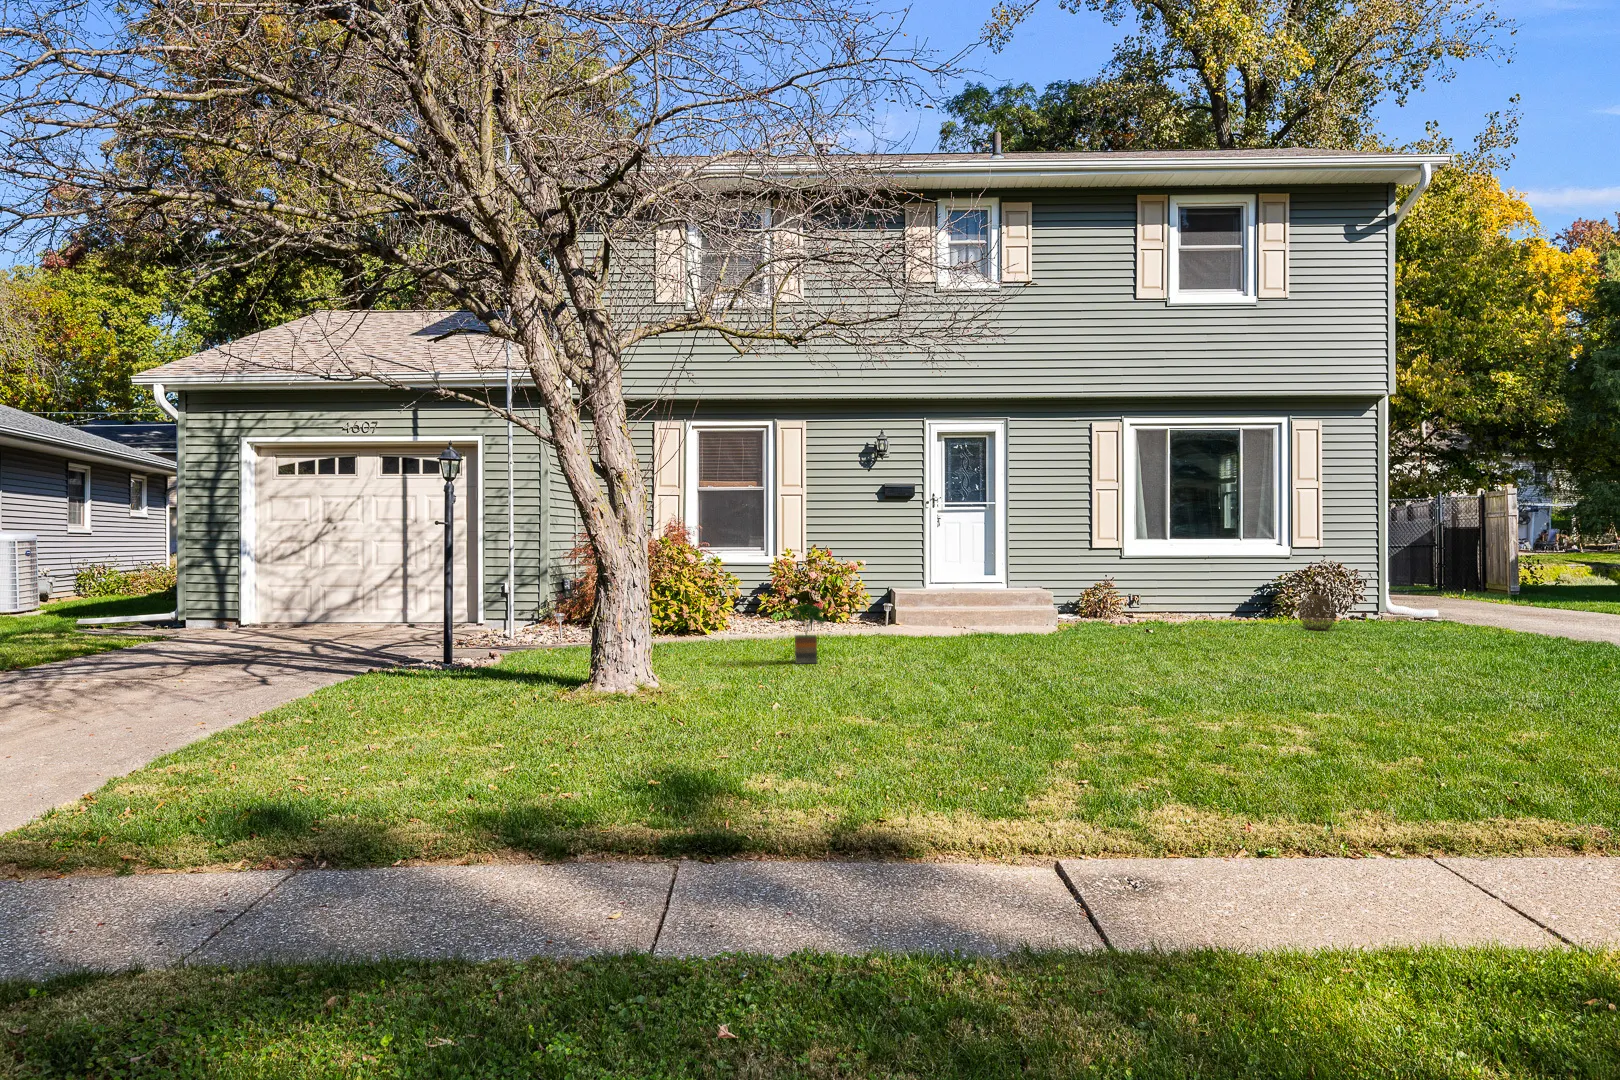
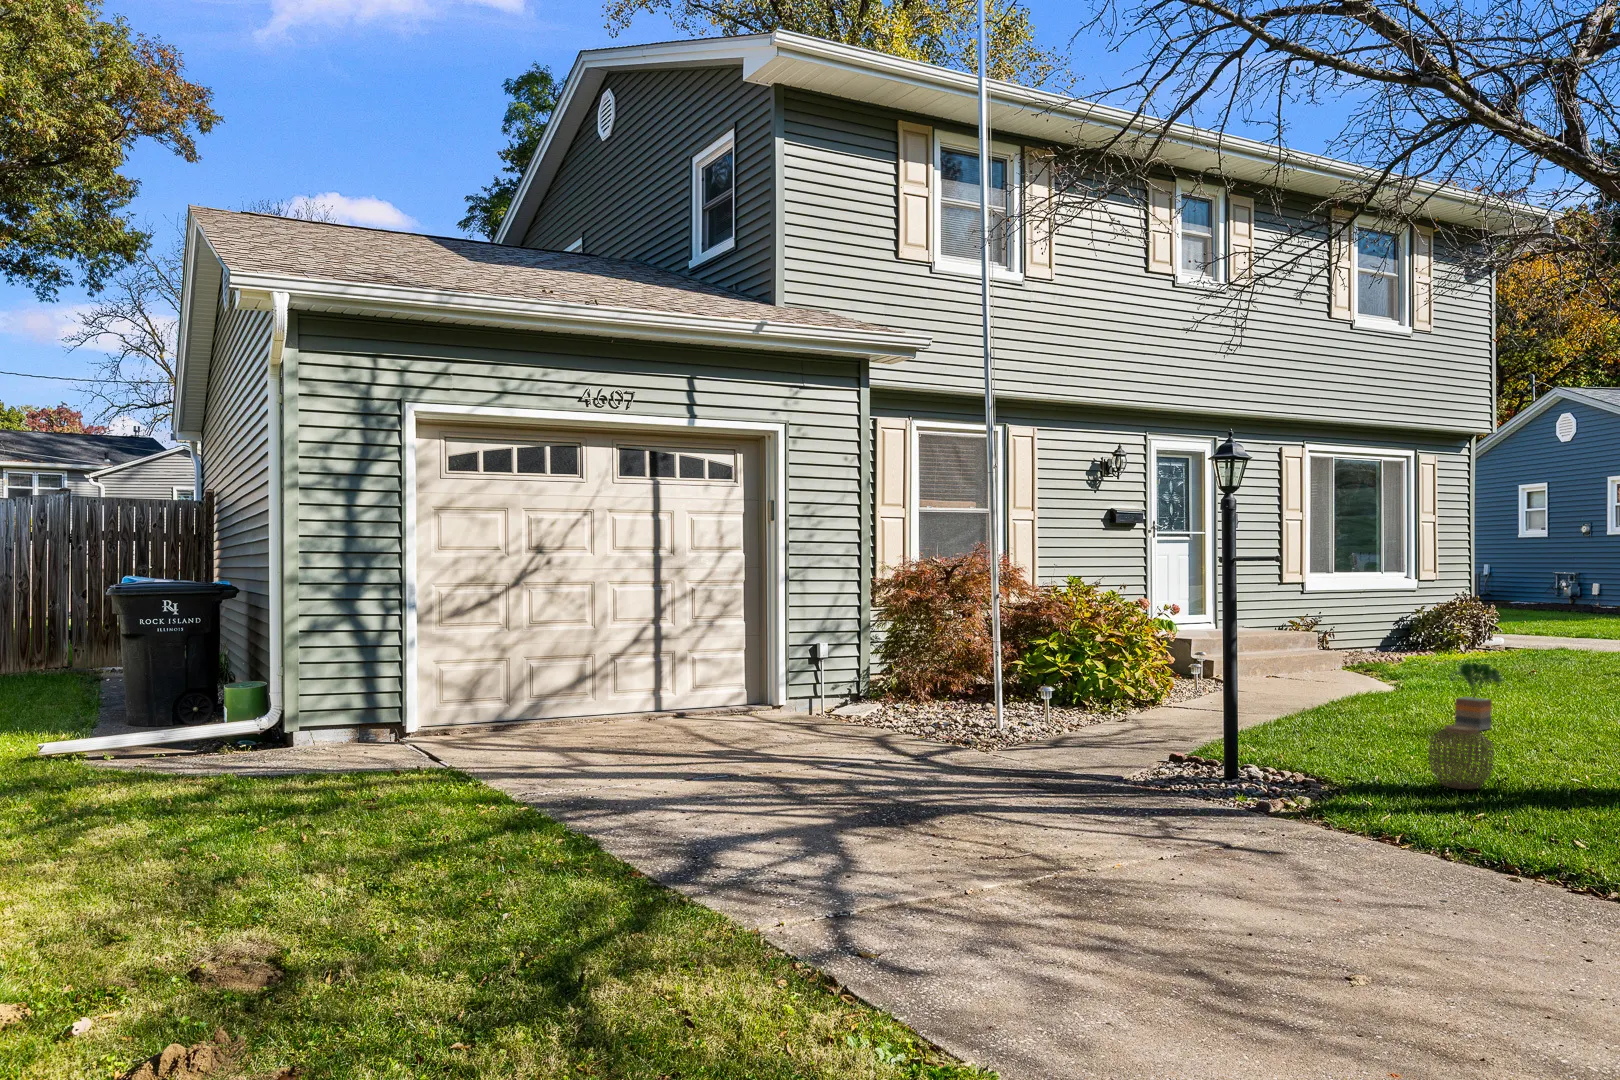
woven basket: present [1299,595,1336,630] -> present [1429,725,1493,789]

